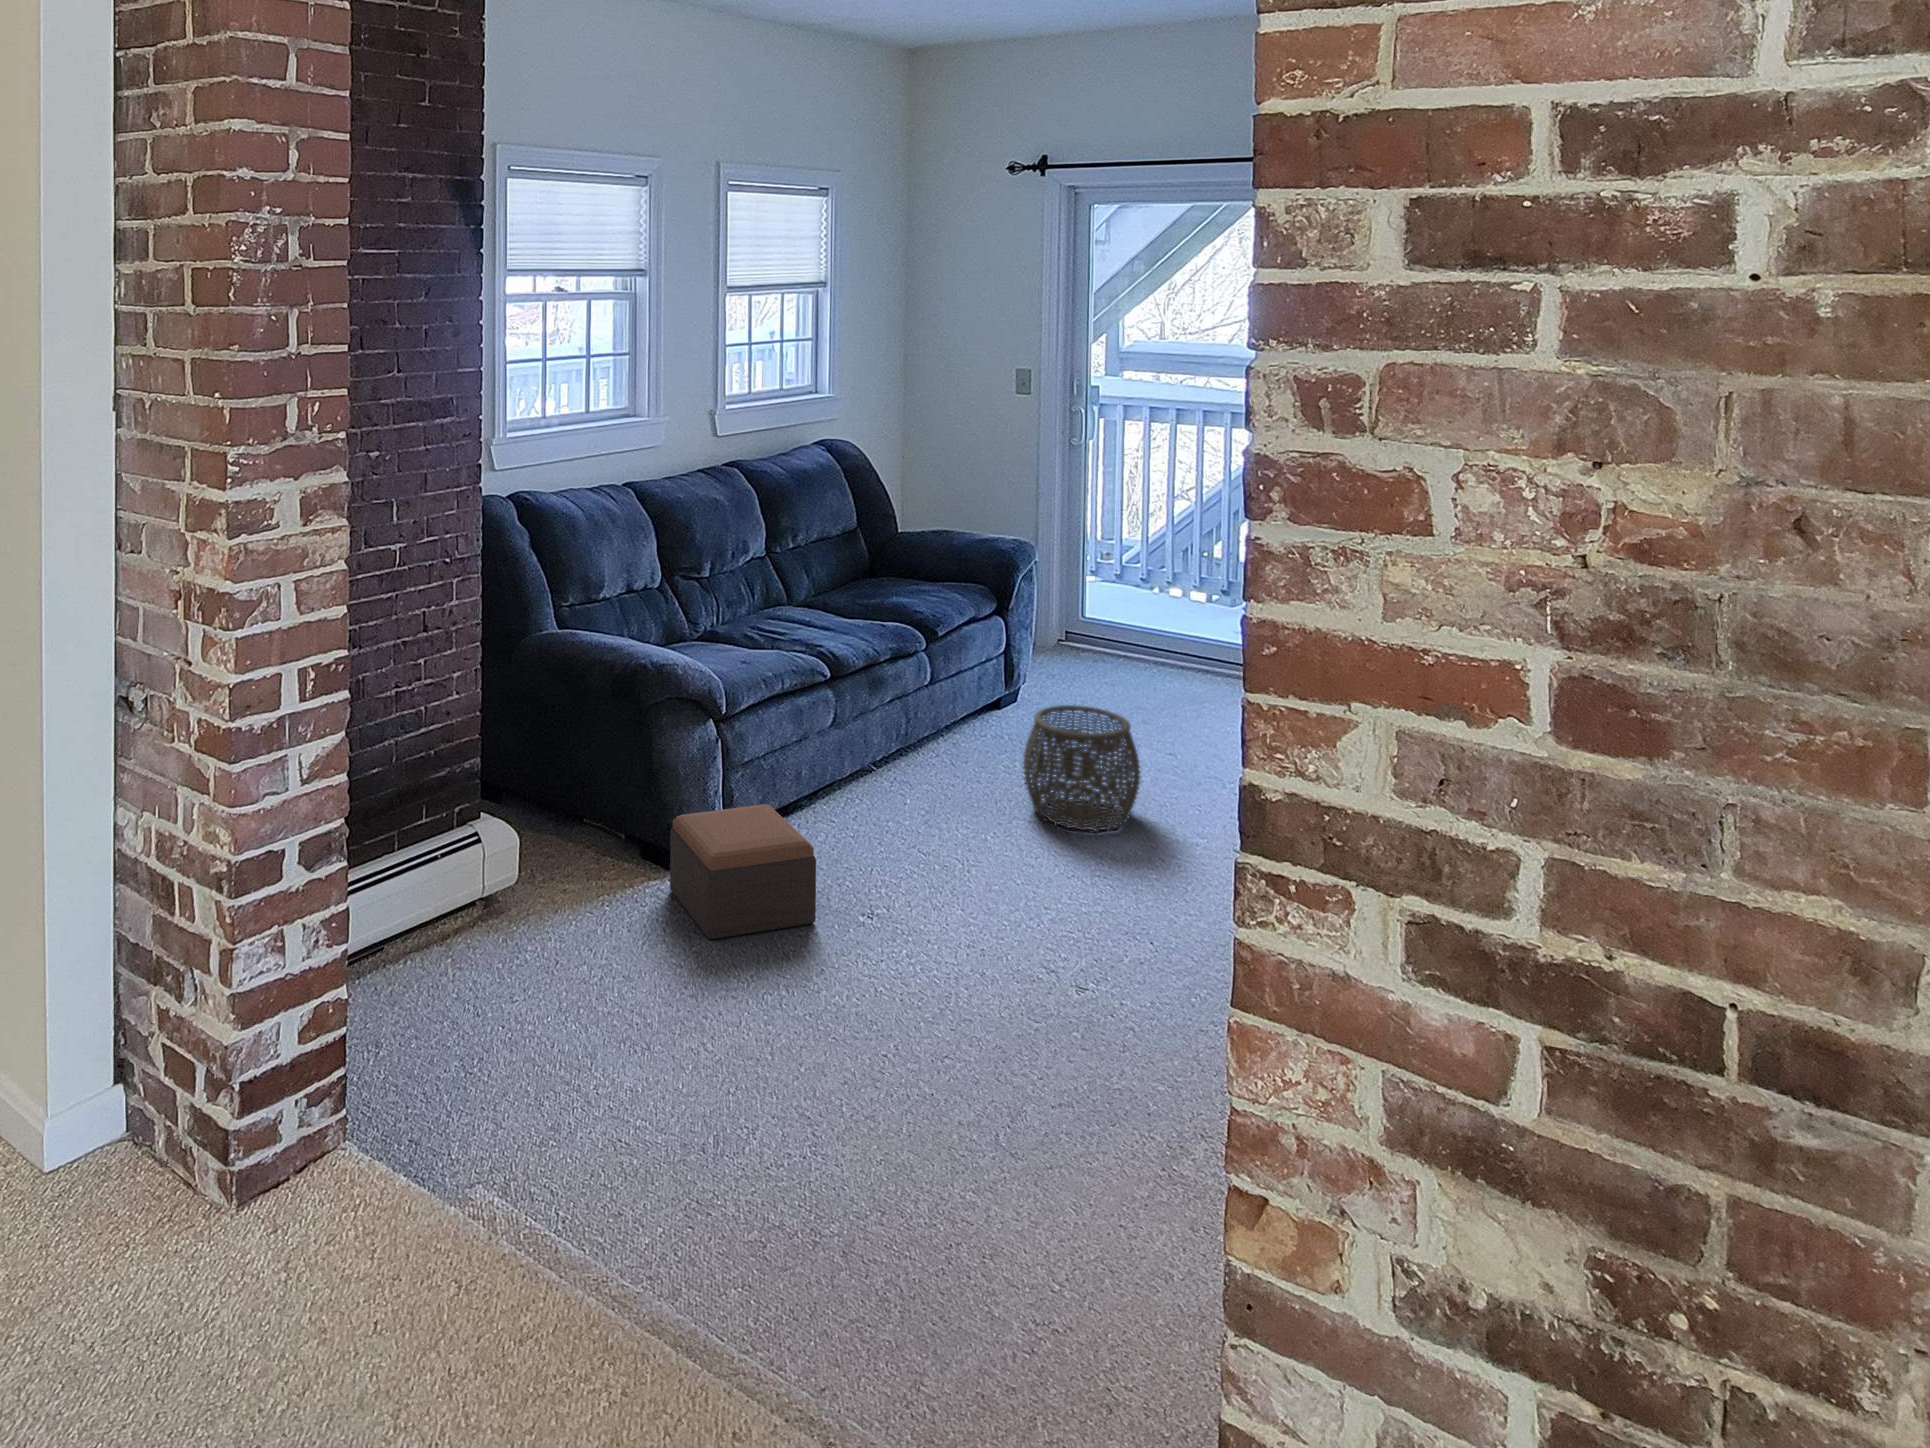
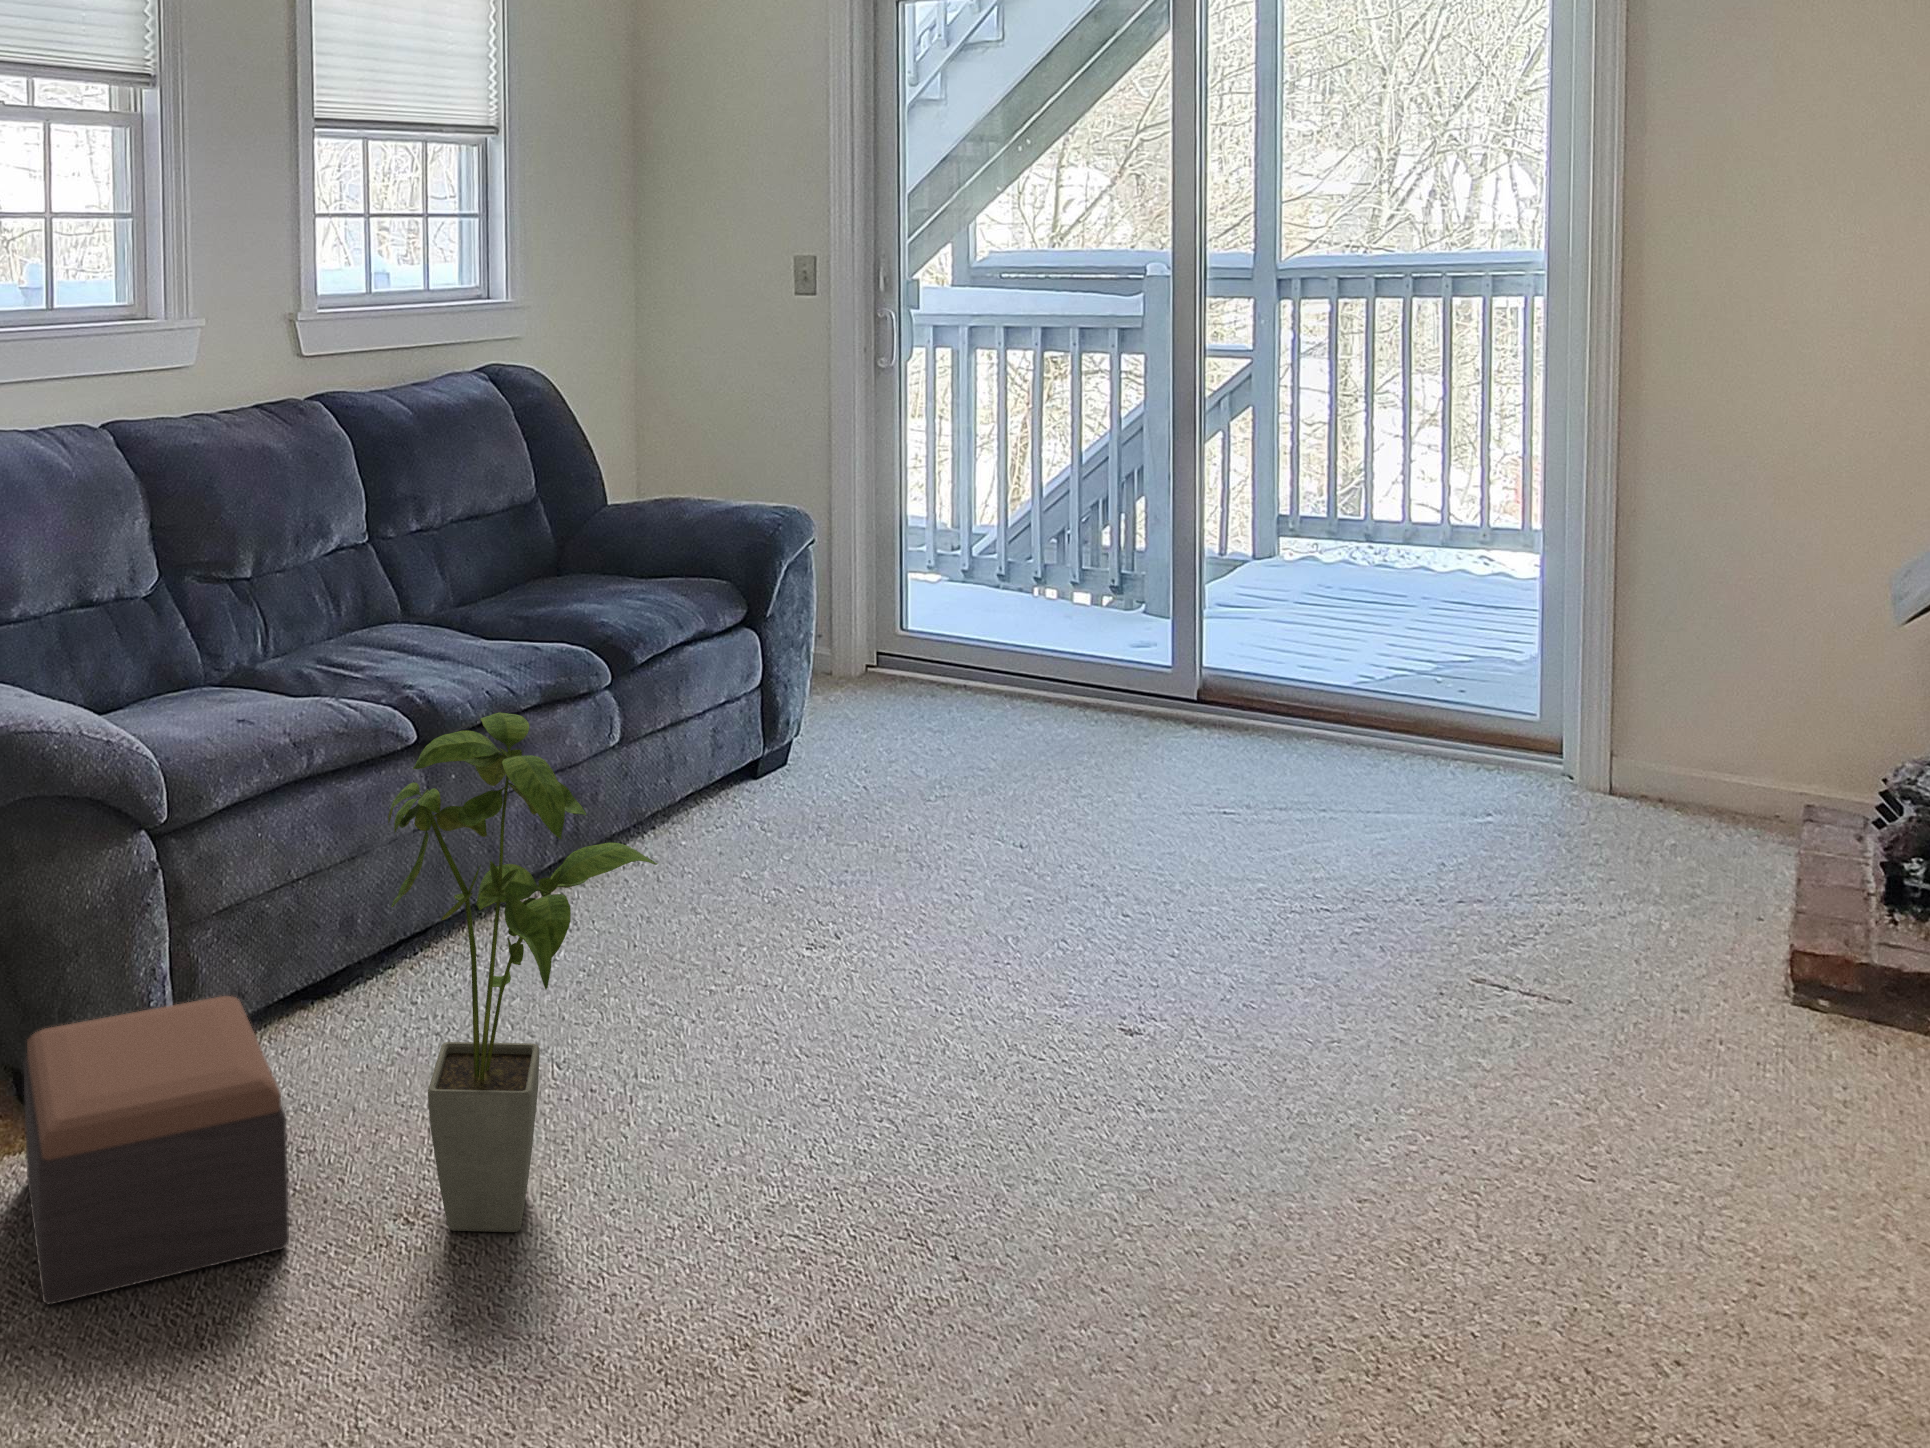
house plant: none [859,666,996,922] -> present [388,713,658,1232]
woven basket: present [1023,705,1141,831] -> none [758,774,965,1005]

